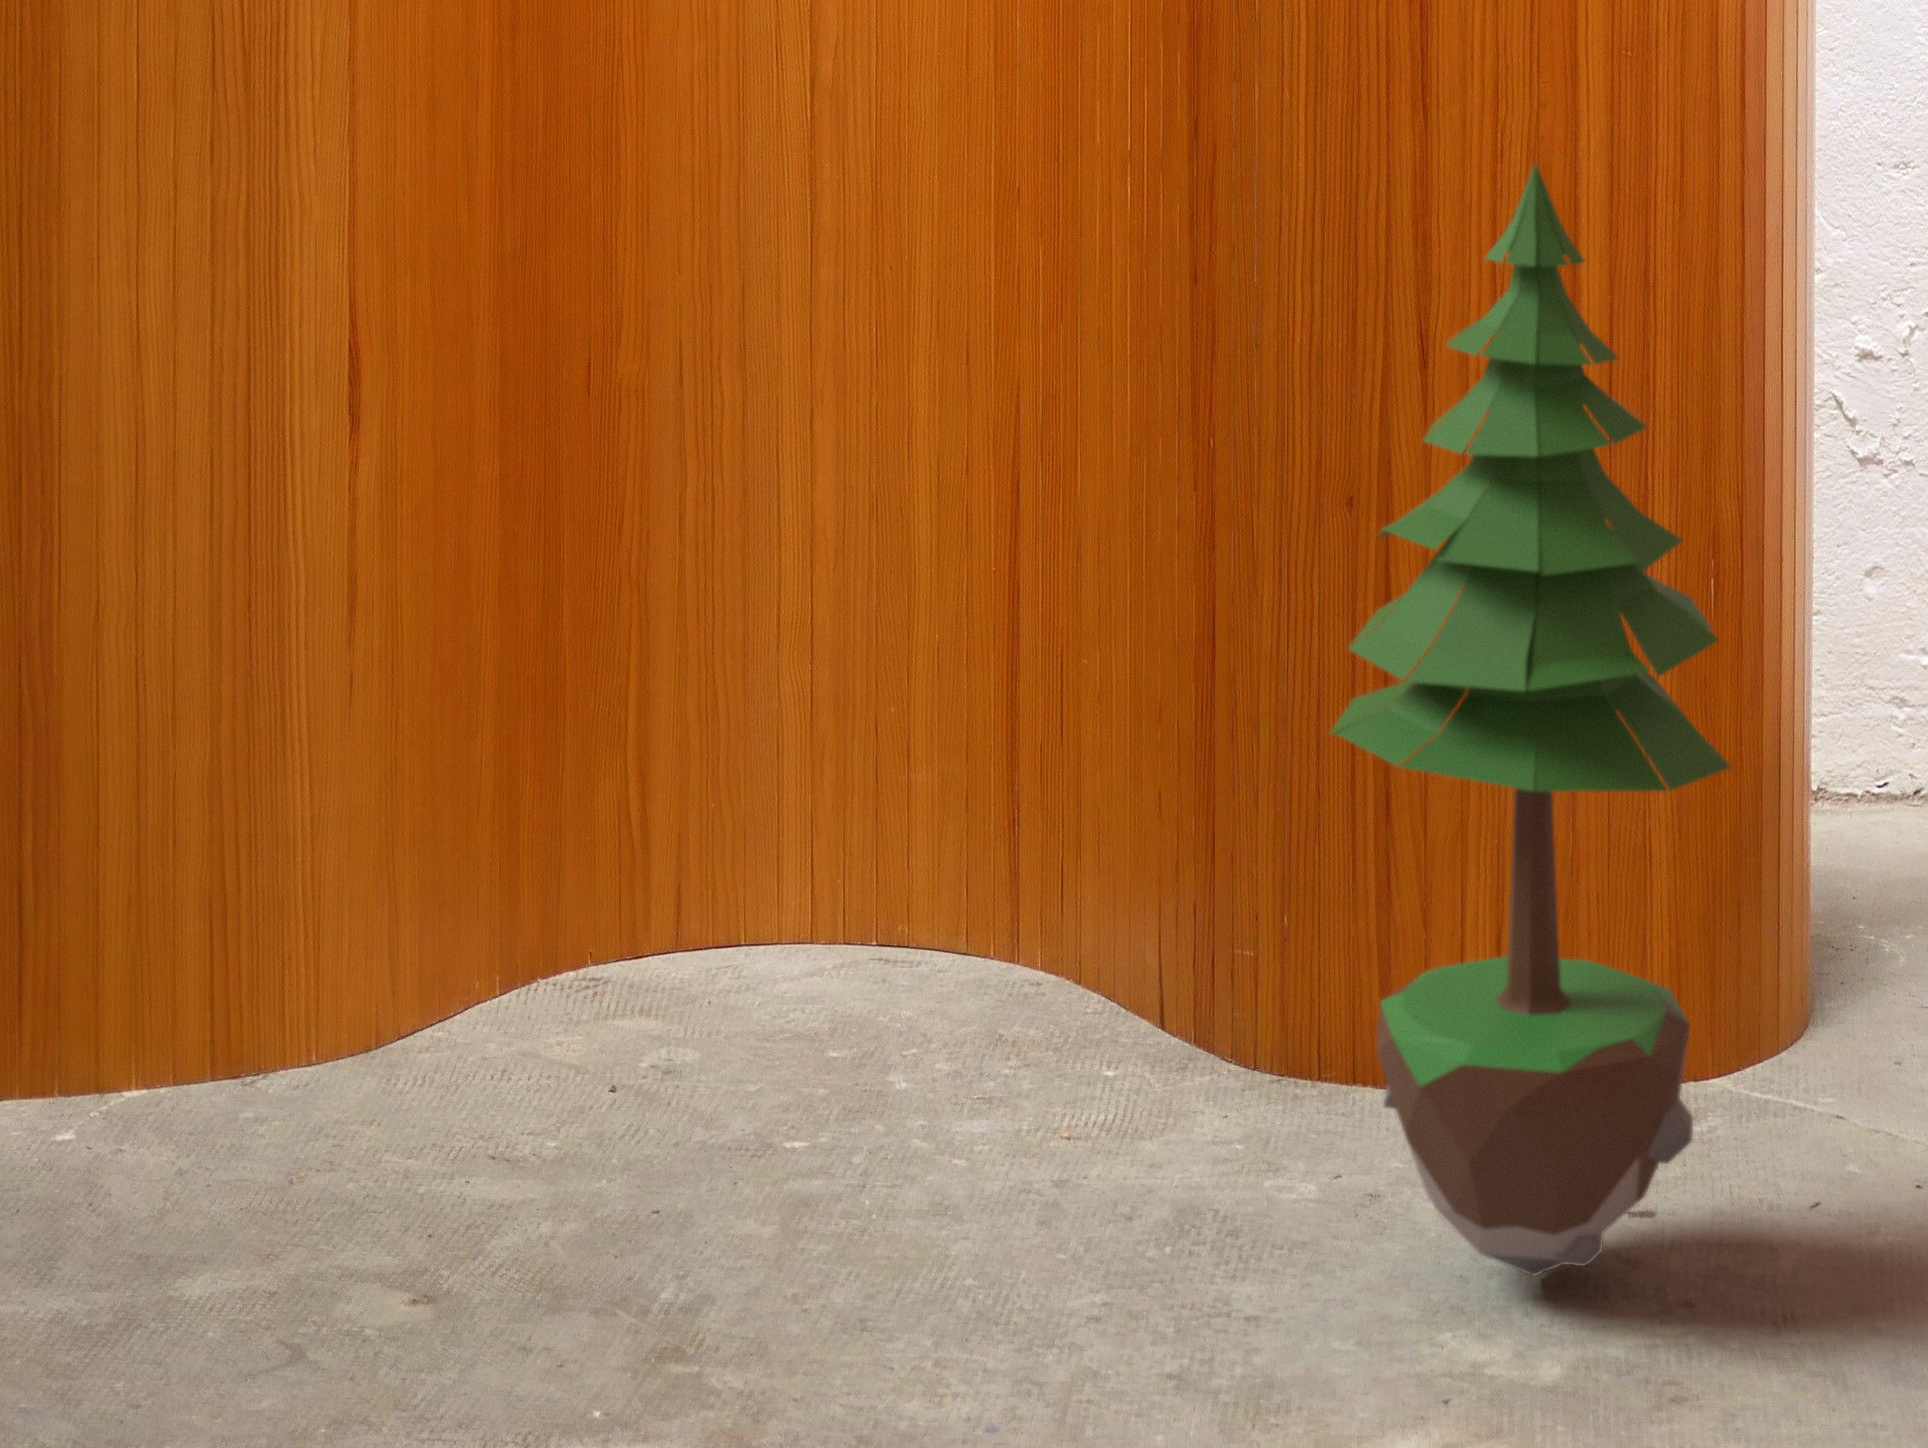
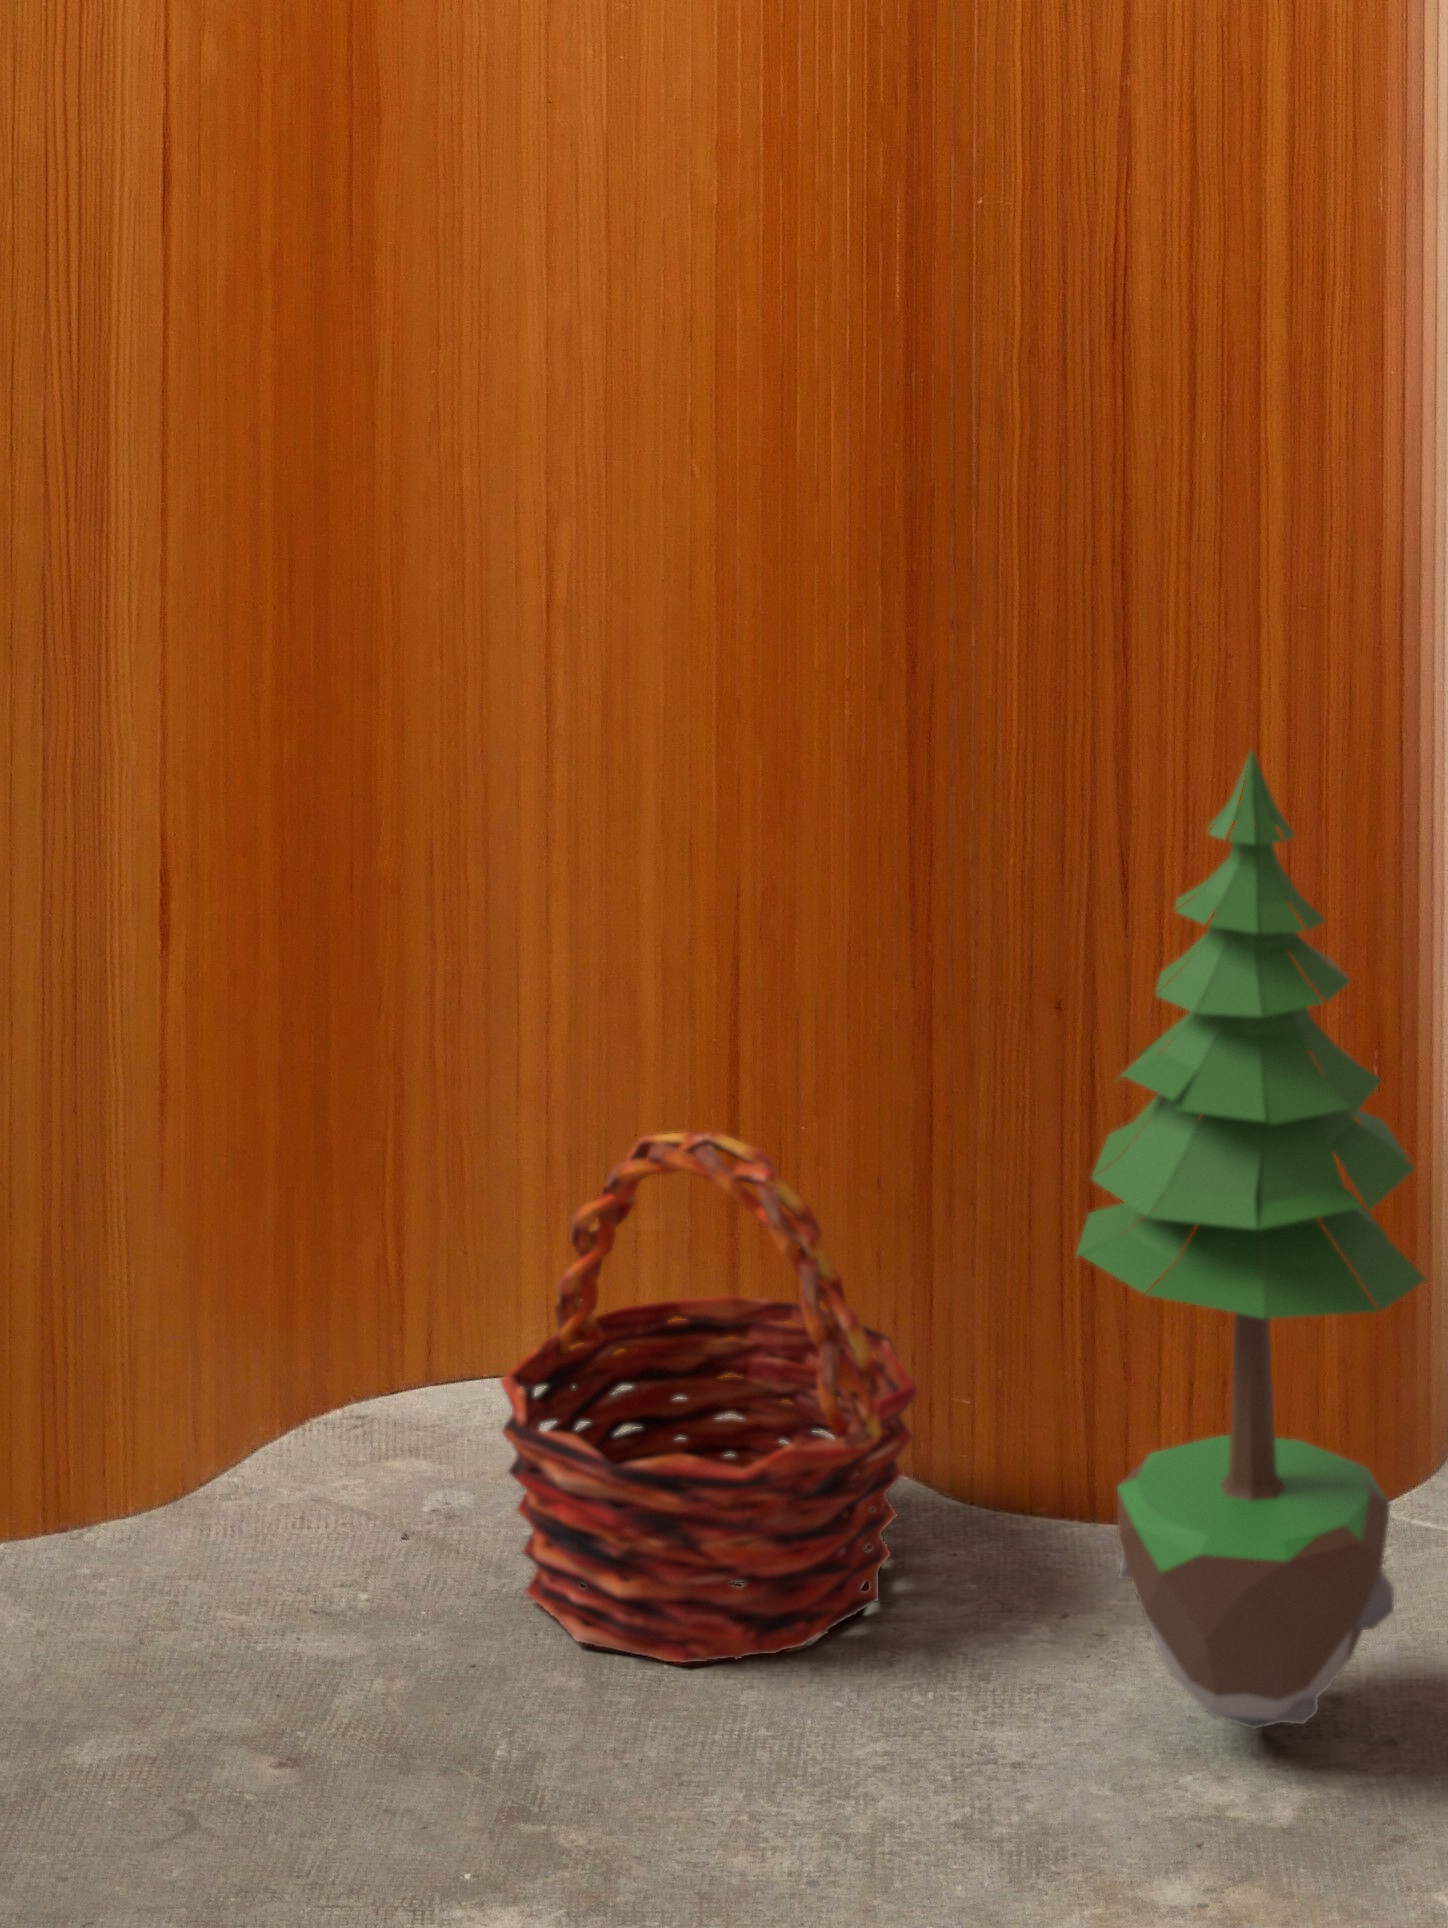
basket: none [709,627,1181,1203] -> present [500,1131,918,1663]

